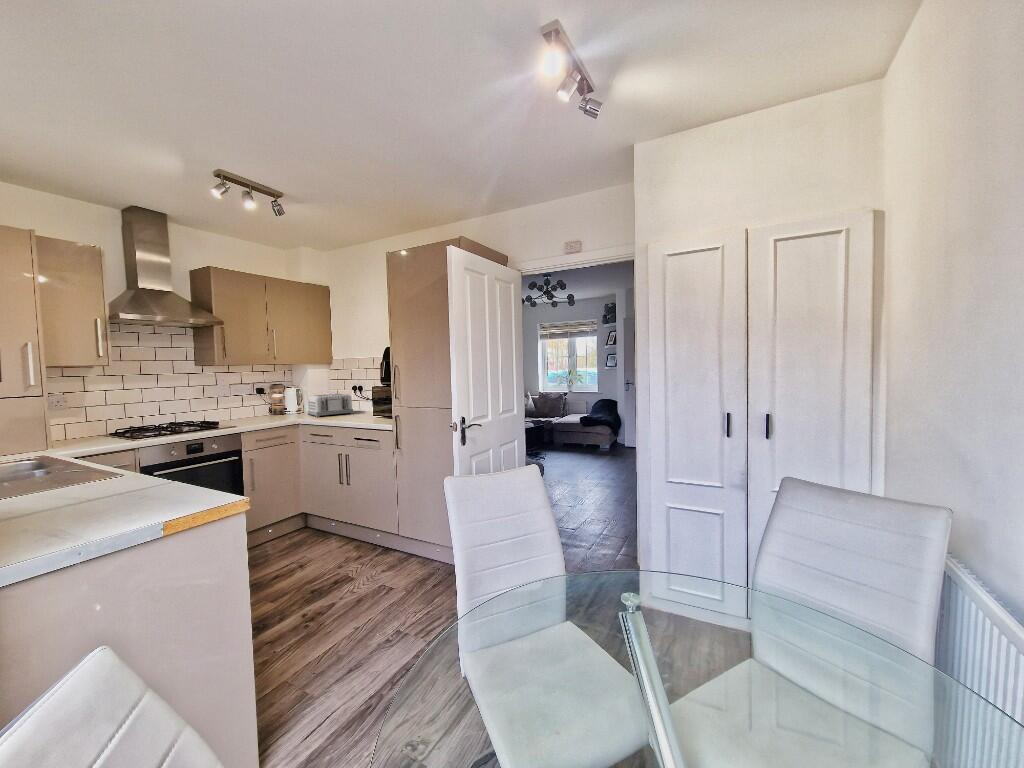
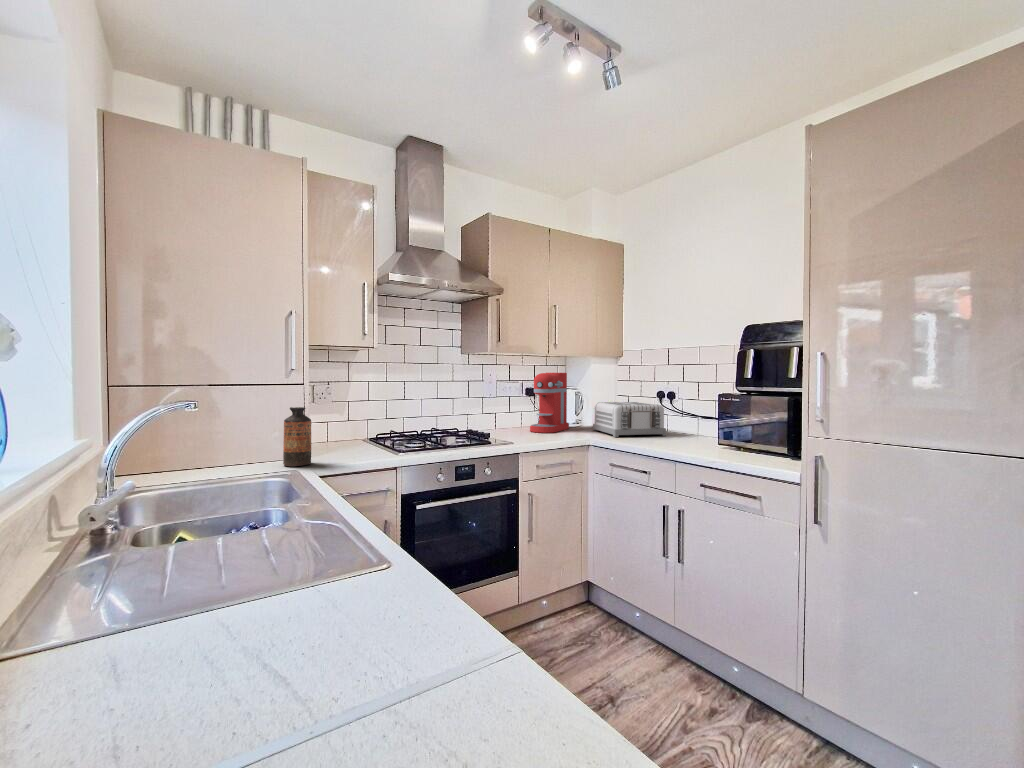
coffee maker: none [258,377,292,419] -> present [530,373,569,433]
bottle: none [29,413,56,455] -> present [283,407,311,466]

